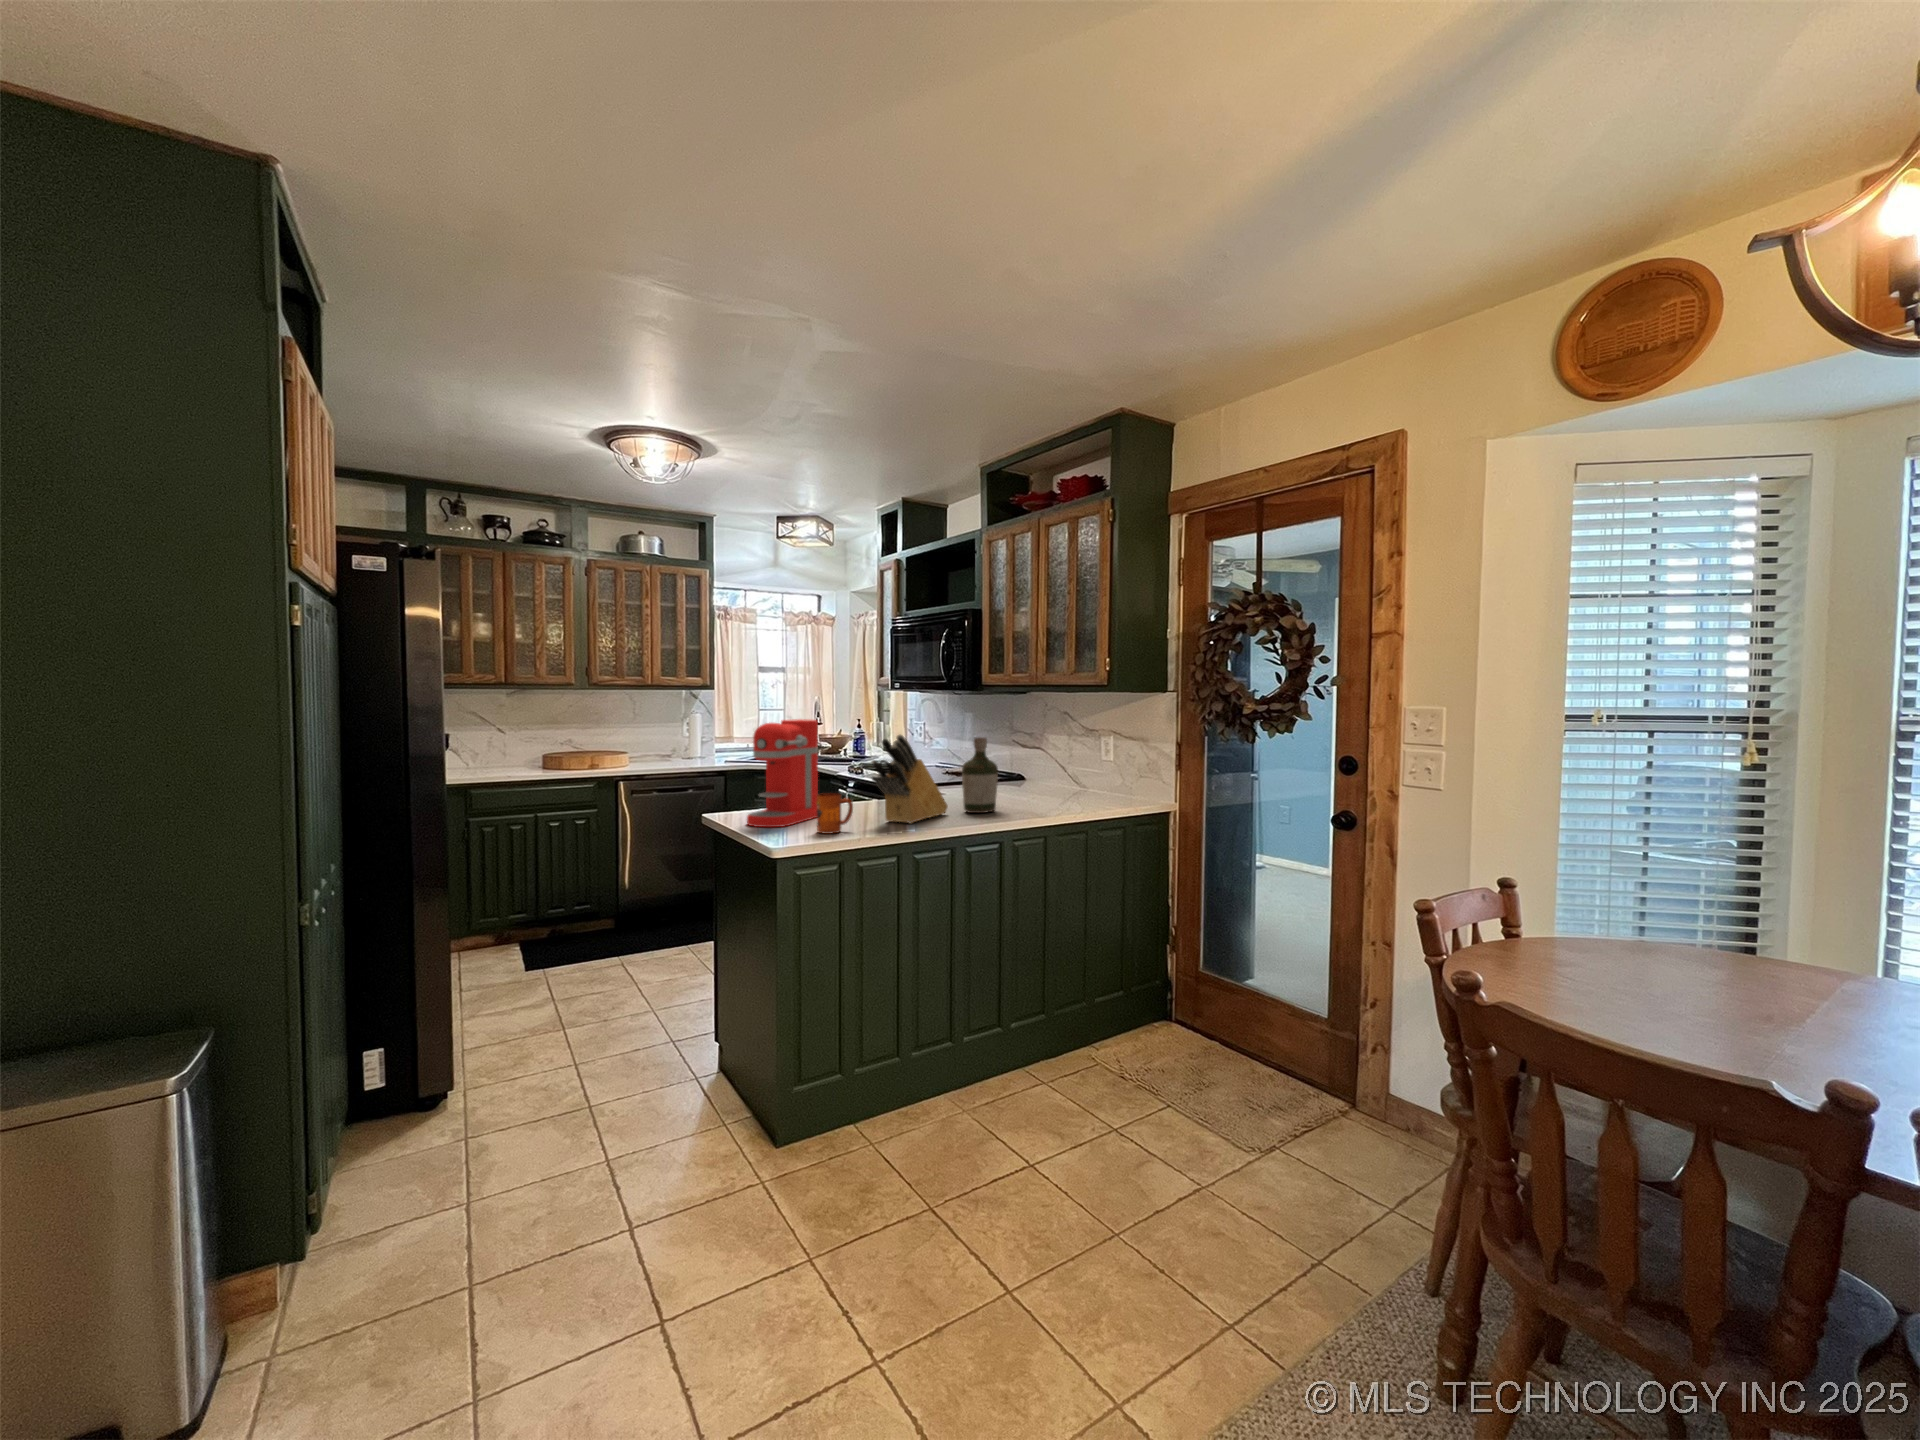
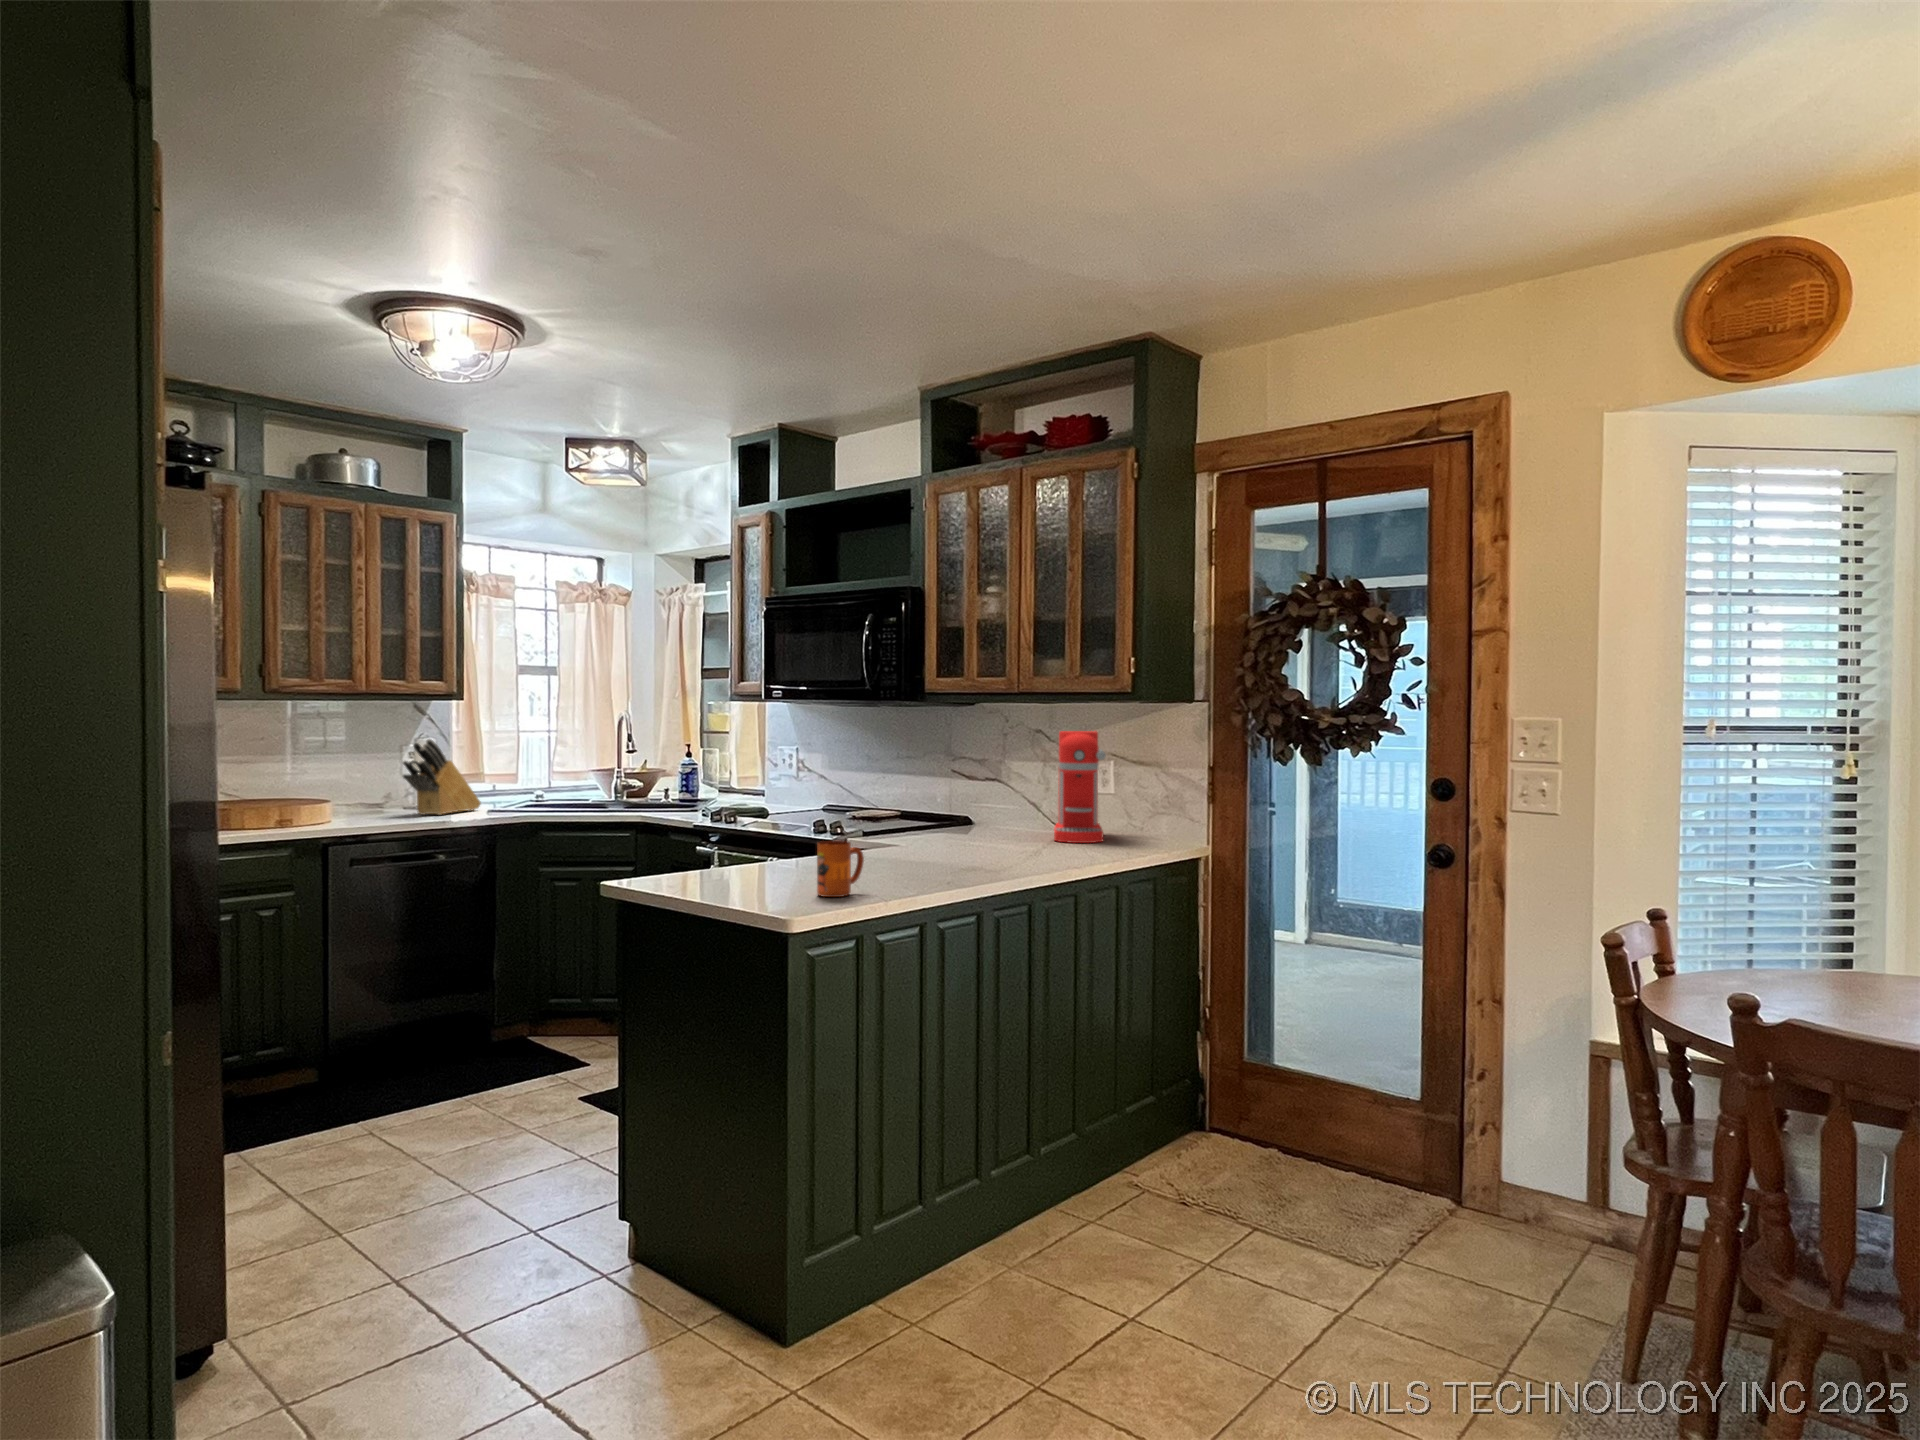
coffee maker: present [747,719,818,827] -> present [1054,731,1106,843]
knife block: present [872,735,948,823] -> present [403,739,481,815]
bottle: present [962,737,998,813] -> none [966,762,1014,865]

